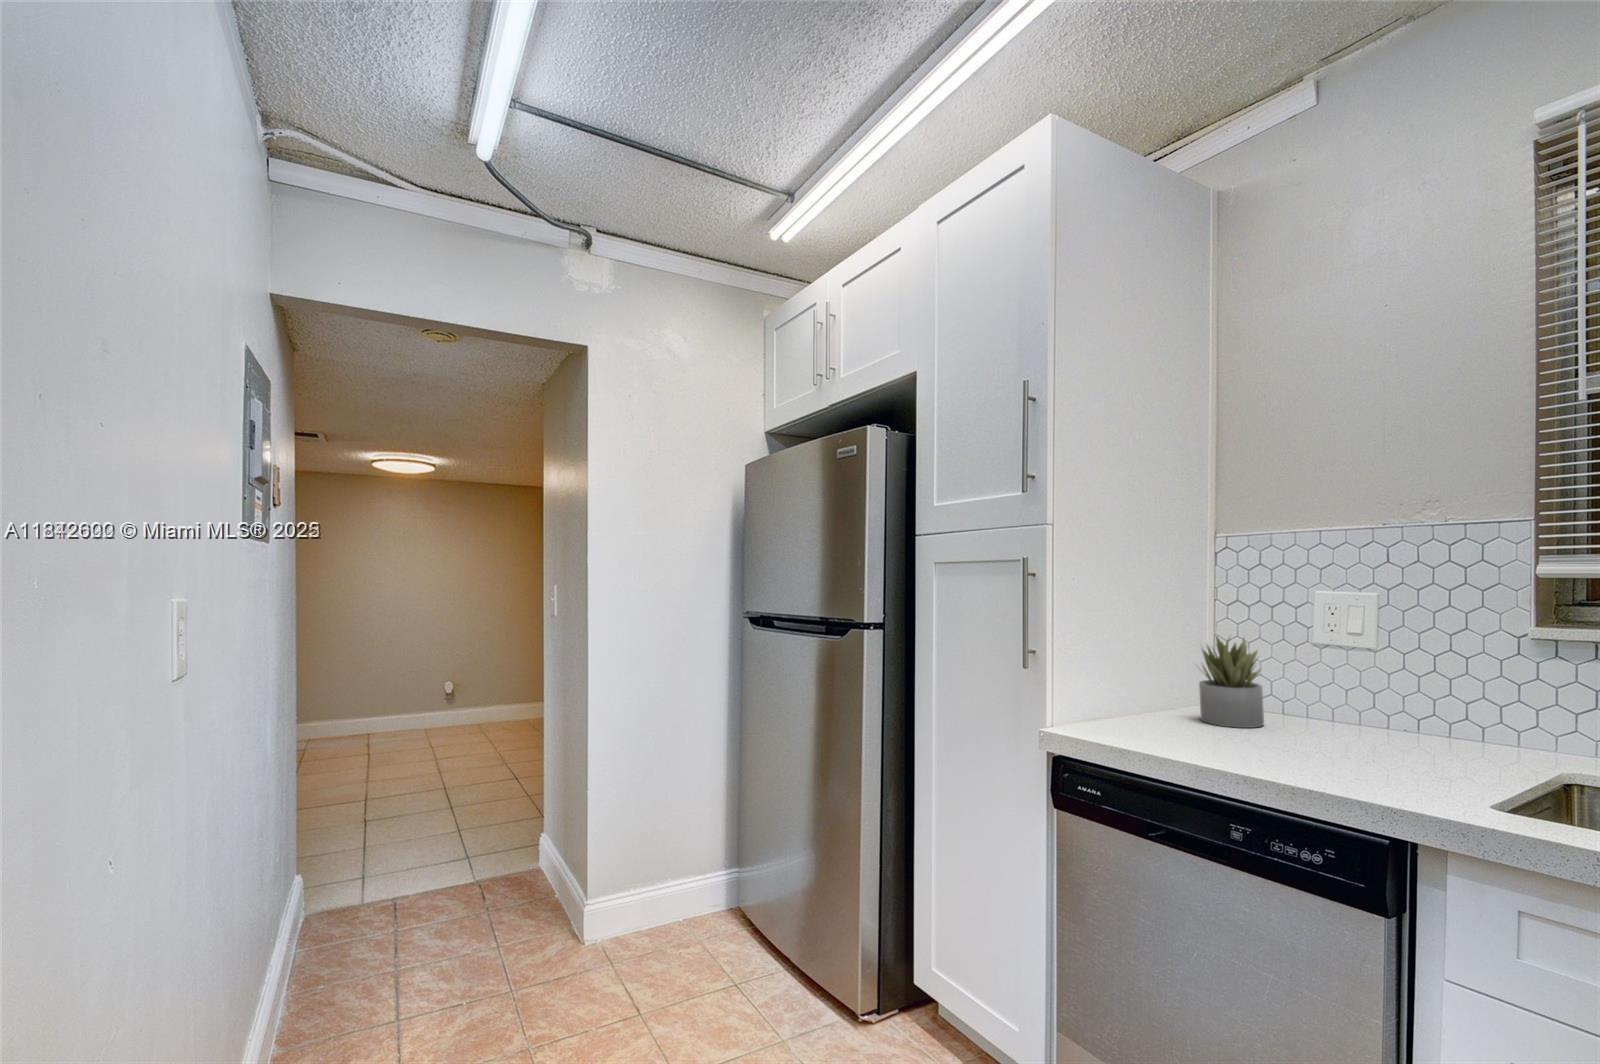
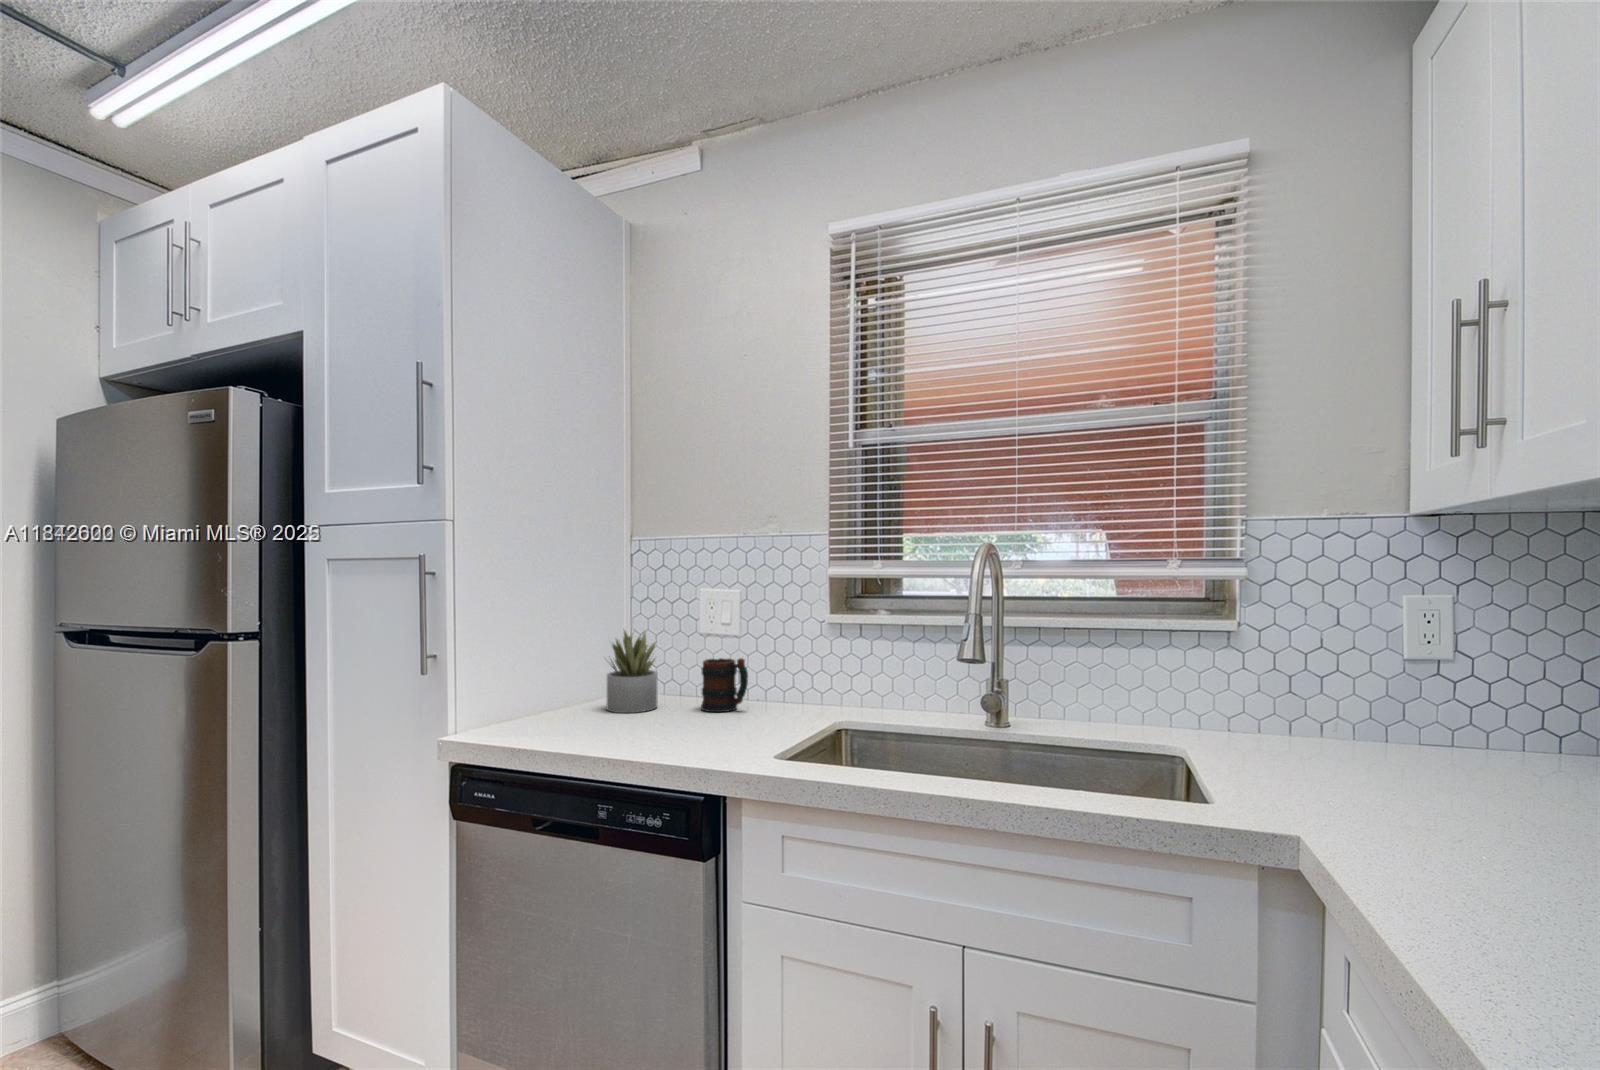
mug: none [1325,675,1398,741] -> present [701,658,748,712]

